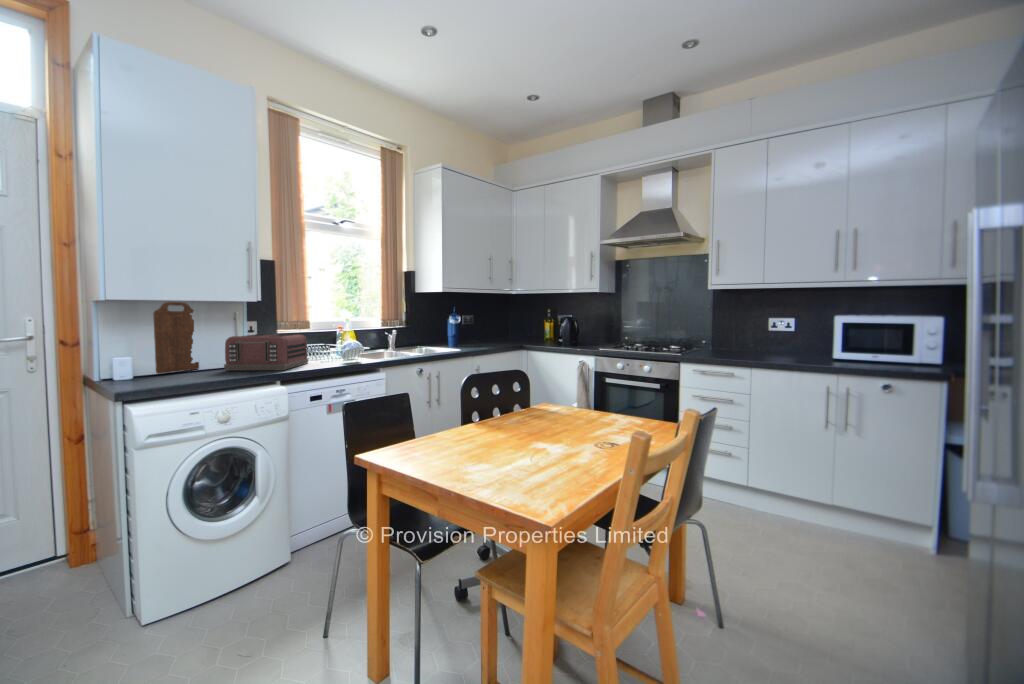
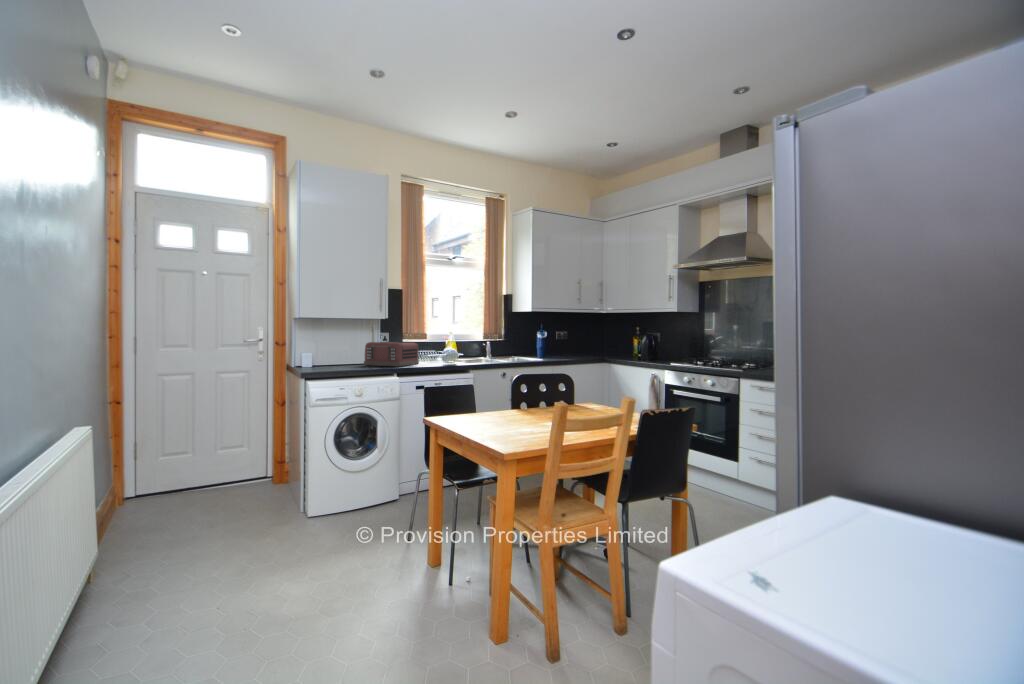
cutting board: present [153,302,199,374] -> none [325,318,351,365]

